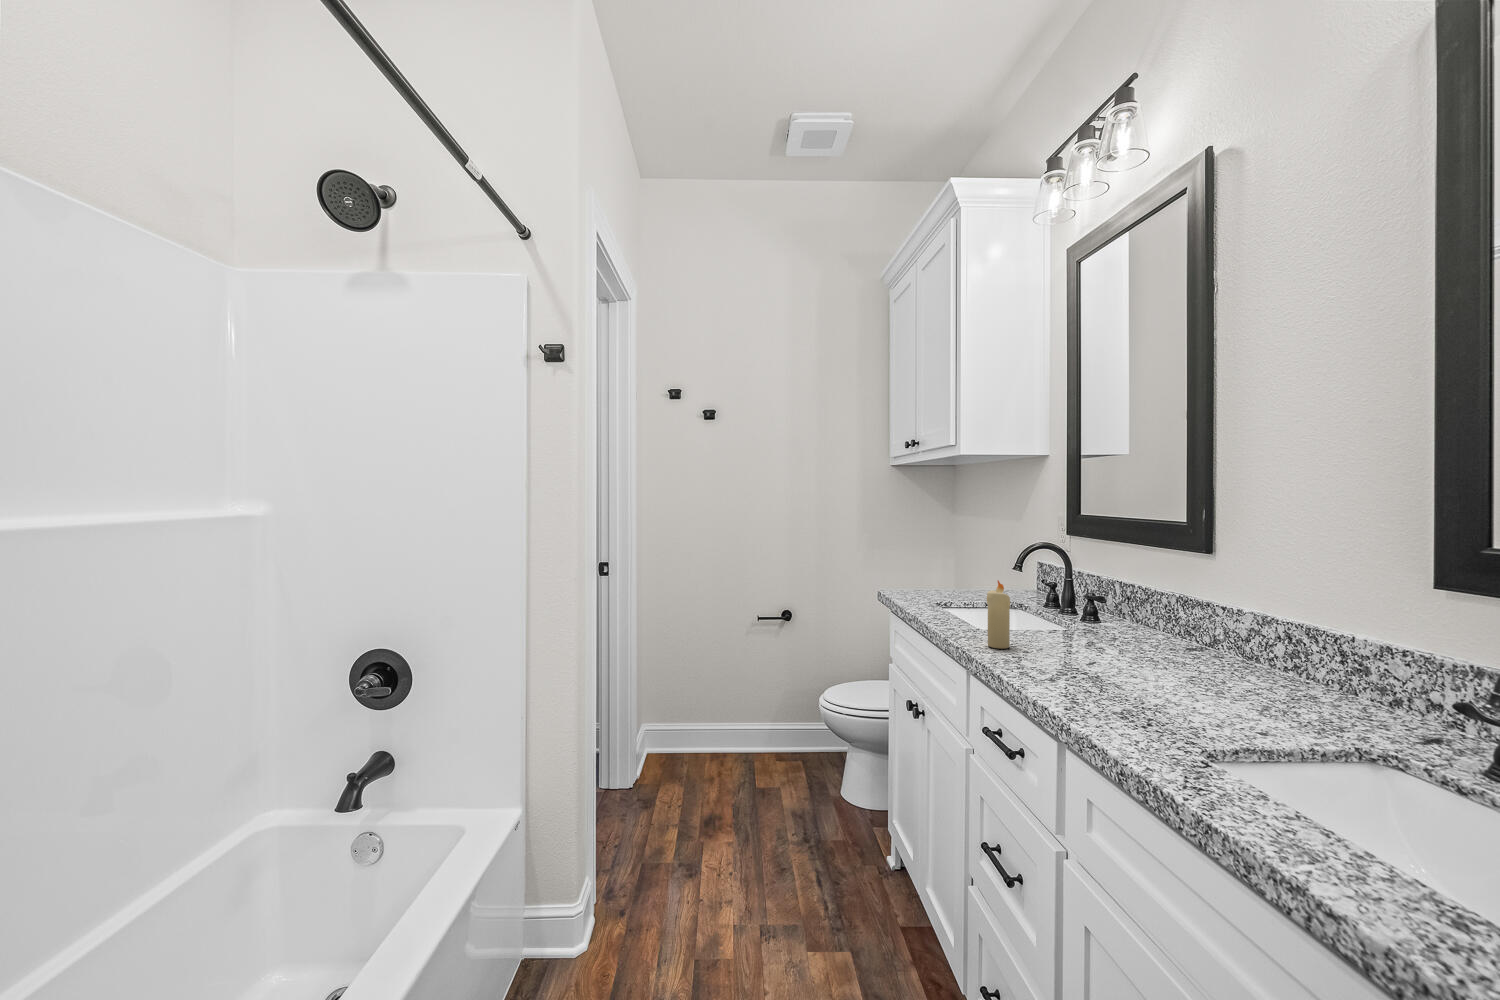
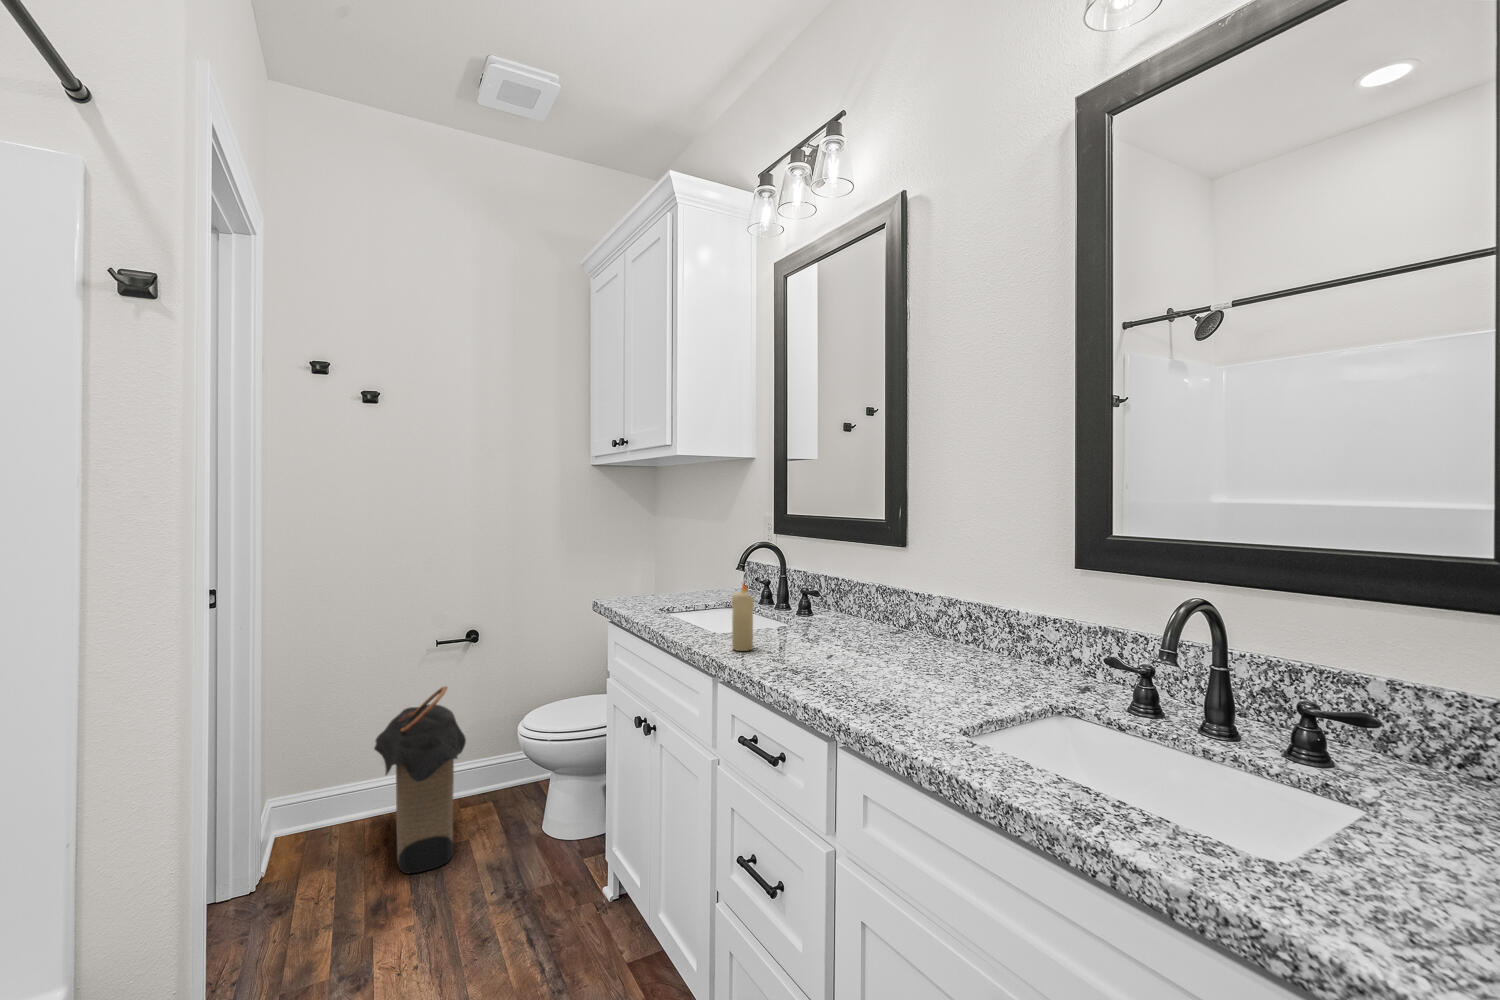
laundry hamper: none [710,654,776,803] -> present [374,686,466,874]

